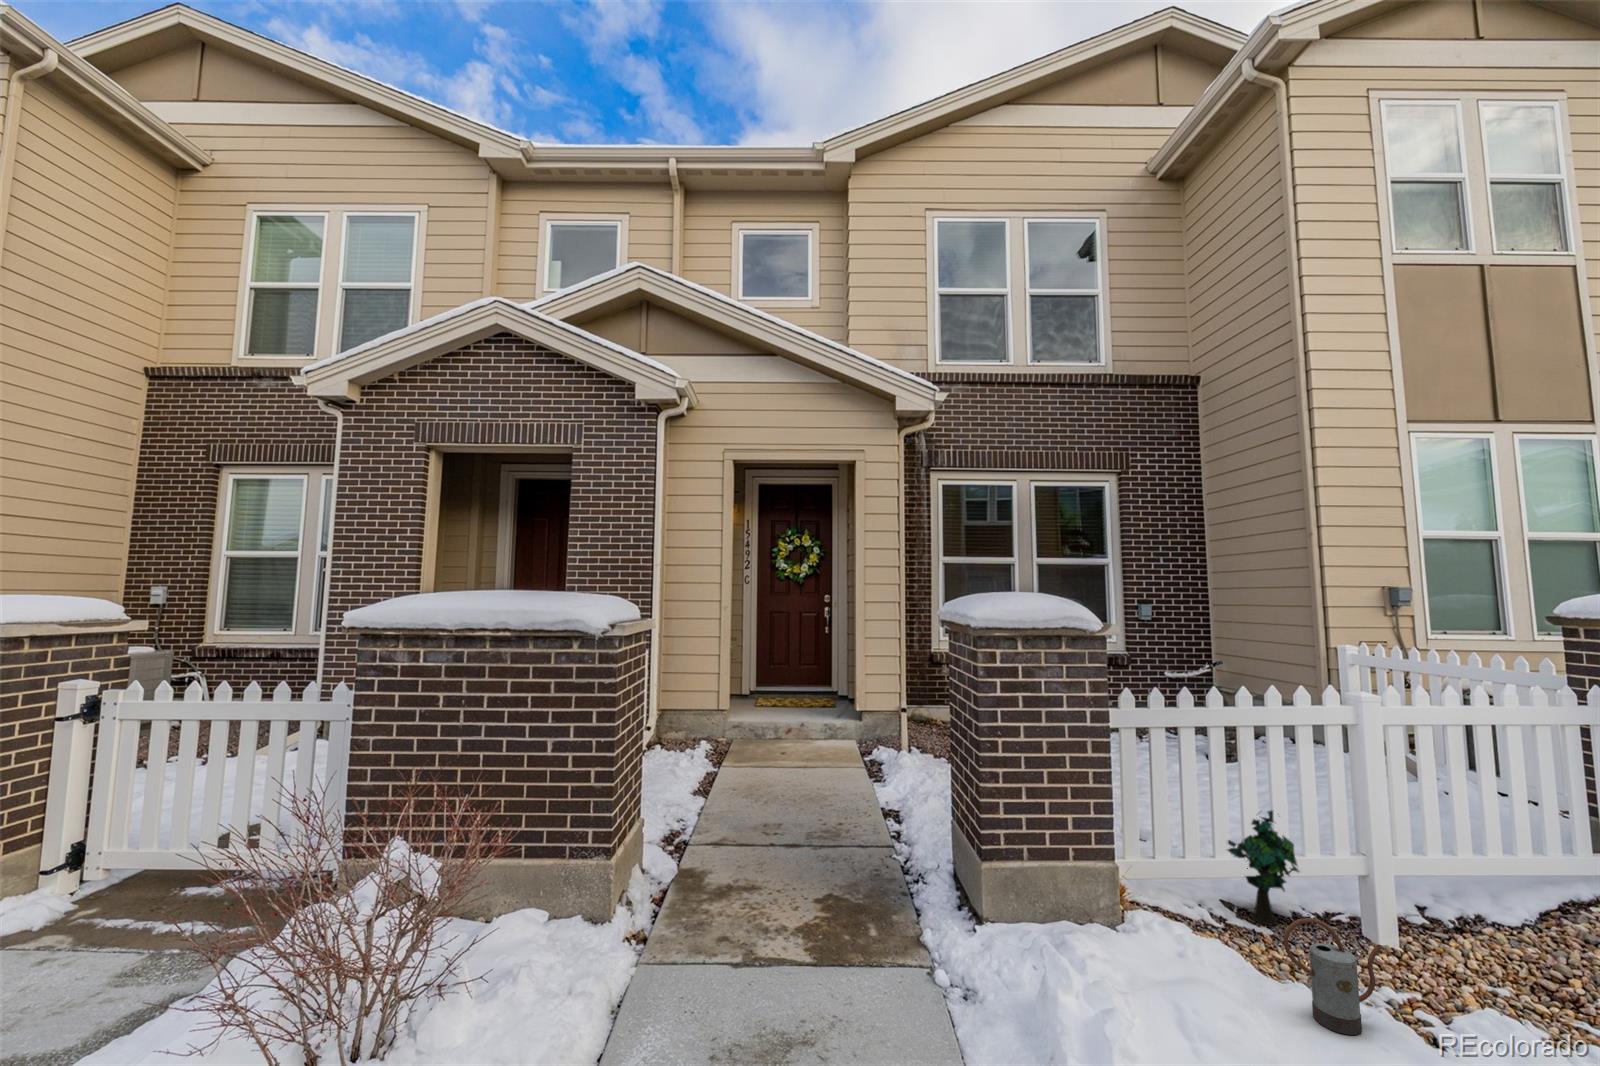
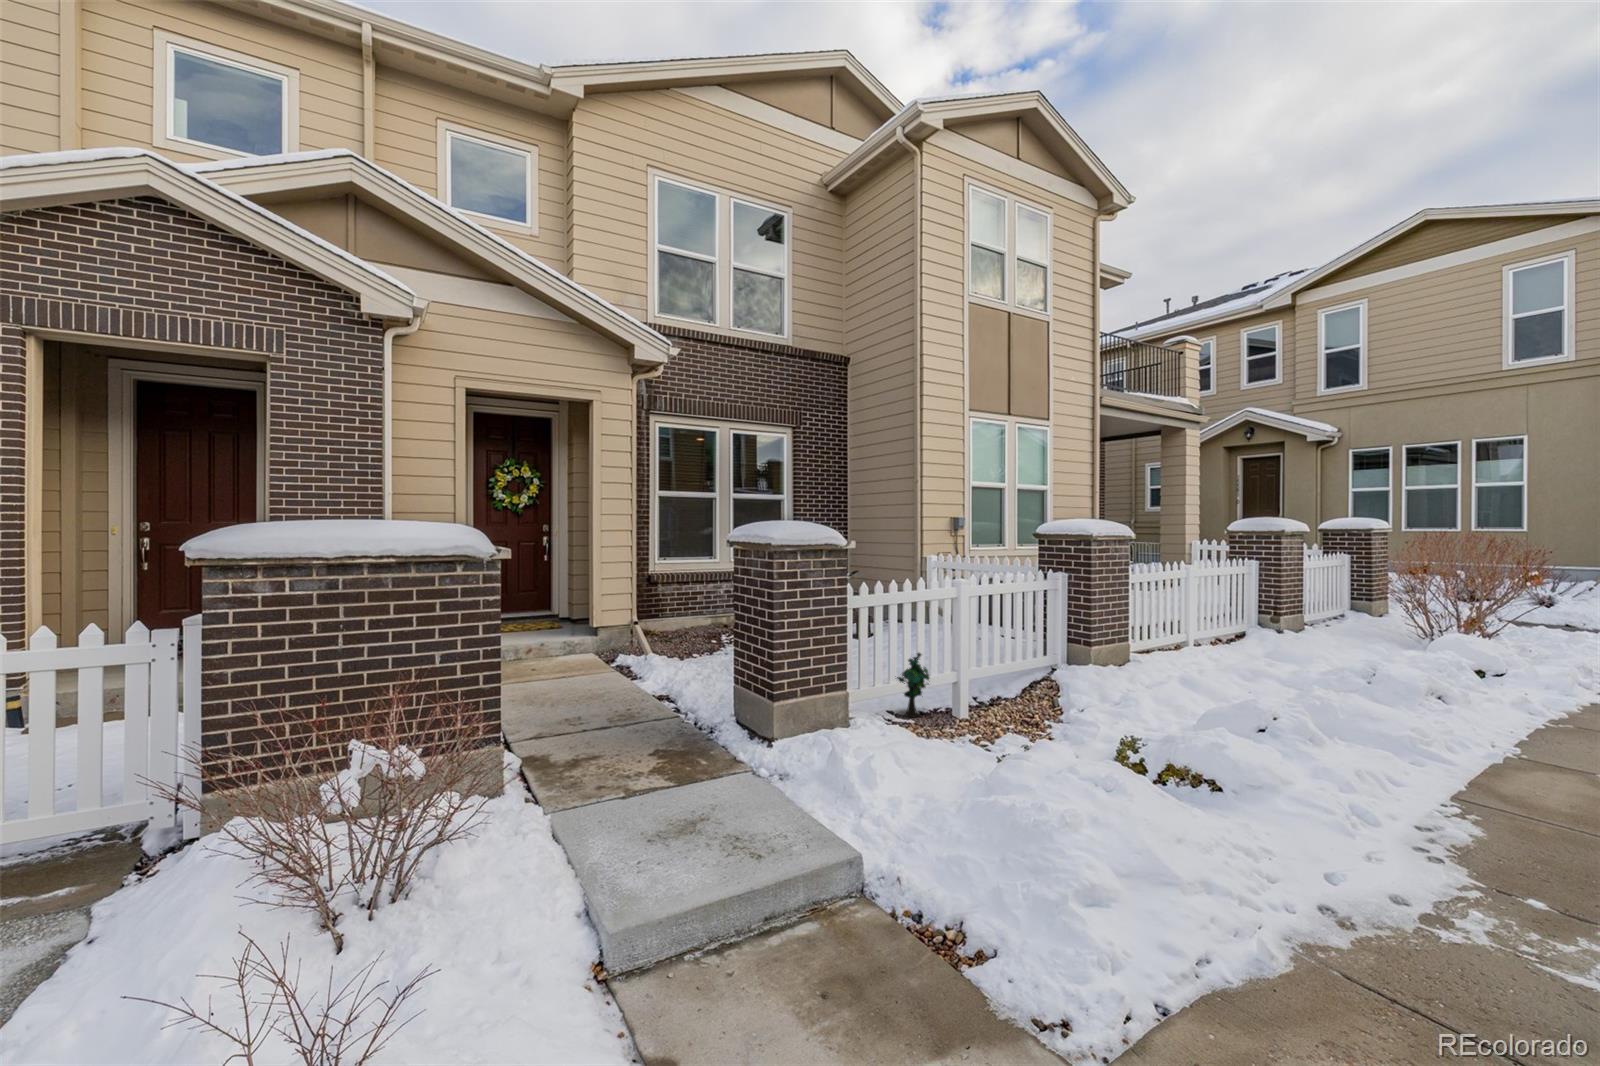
watering can: present [1284,918,1383,1035] -> none [935,699,975,752]

